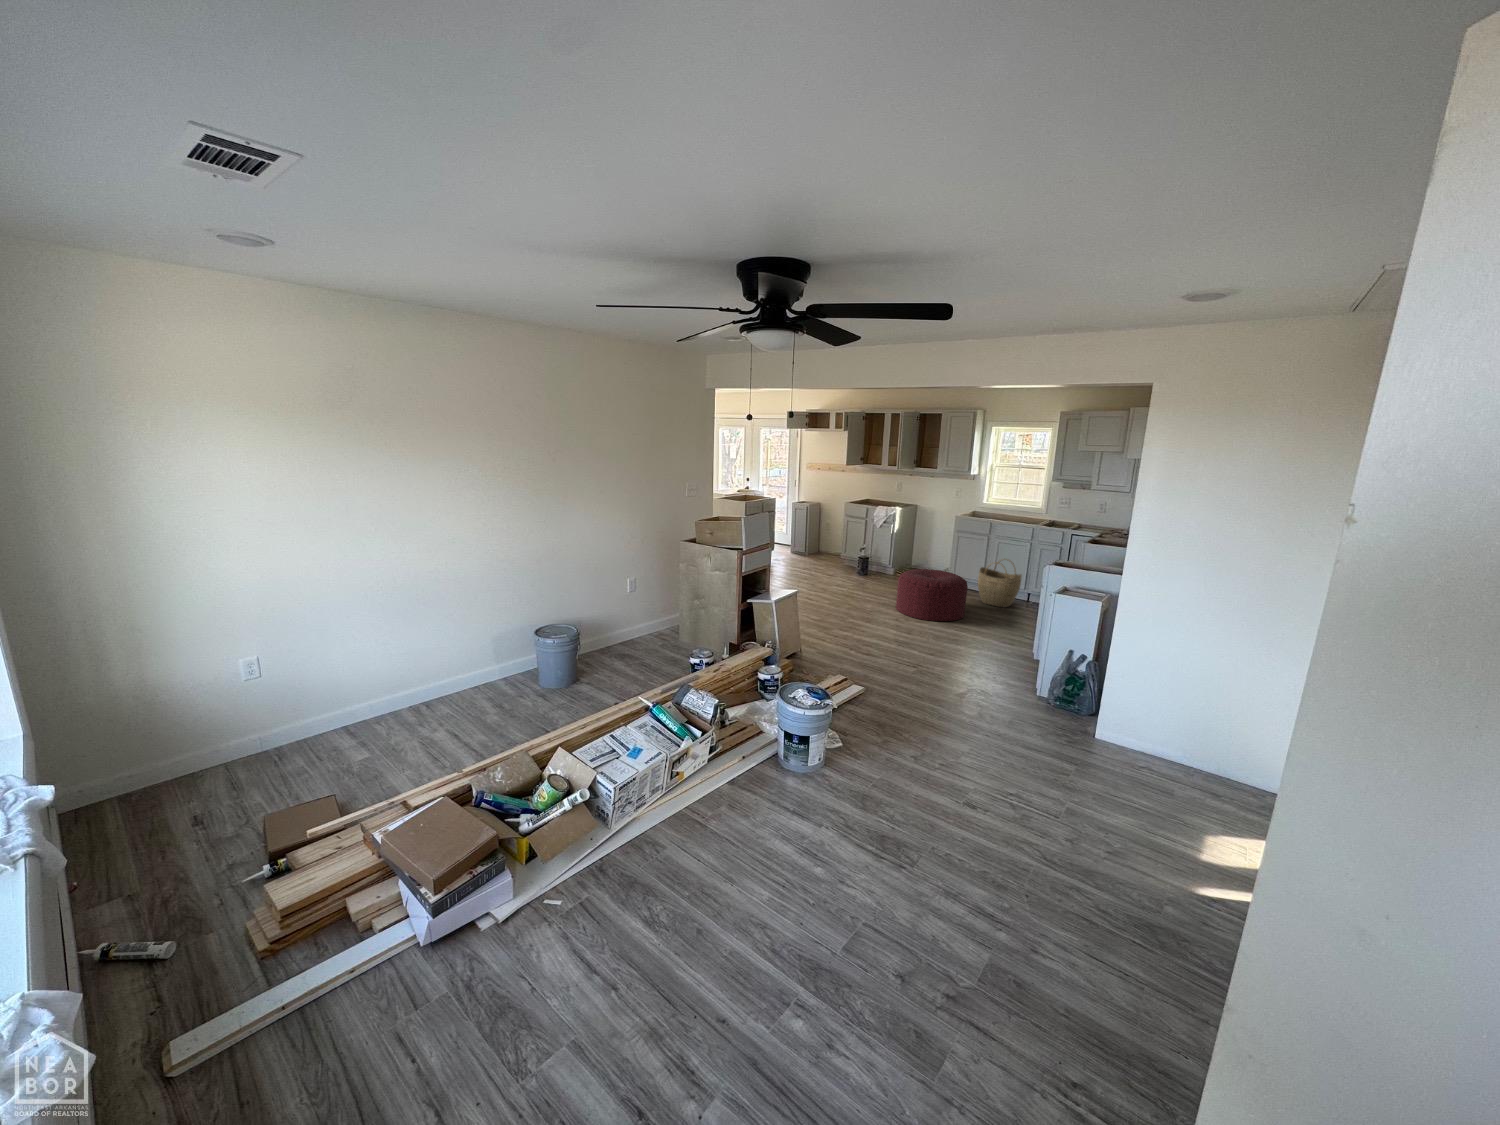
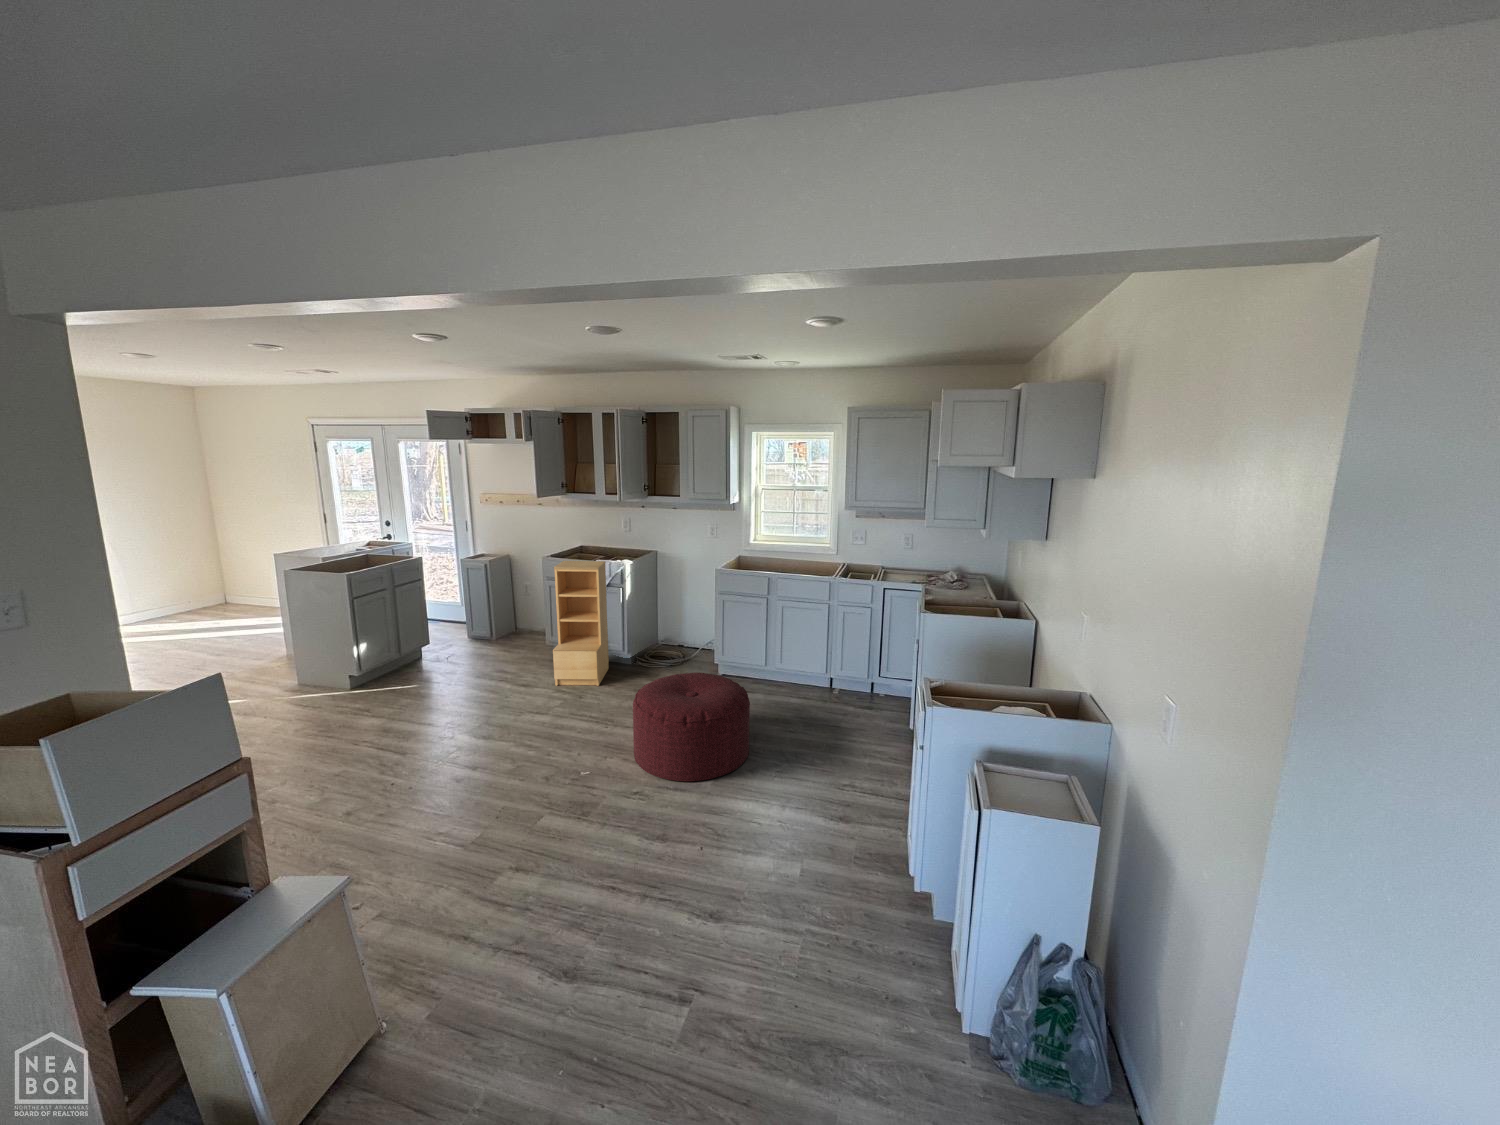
bookshelf: none [848,505,885,581] -> present [553,561,609,686]
woven basket: present [978,562,1022,608] -> none [759,632,821,711]

